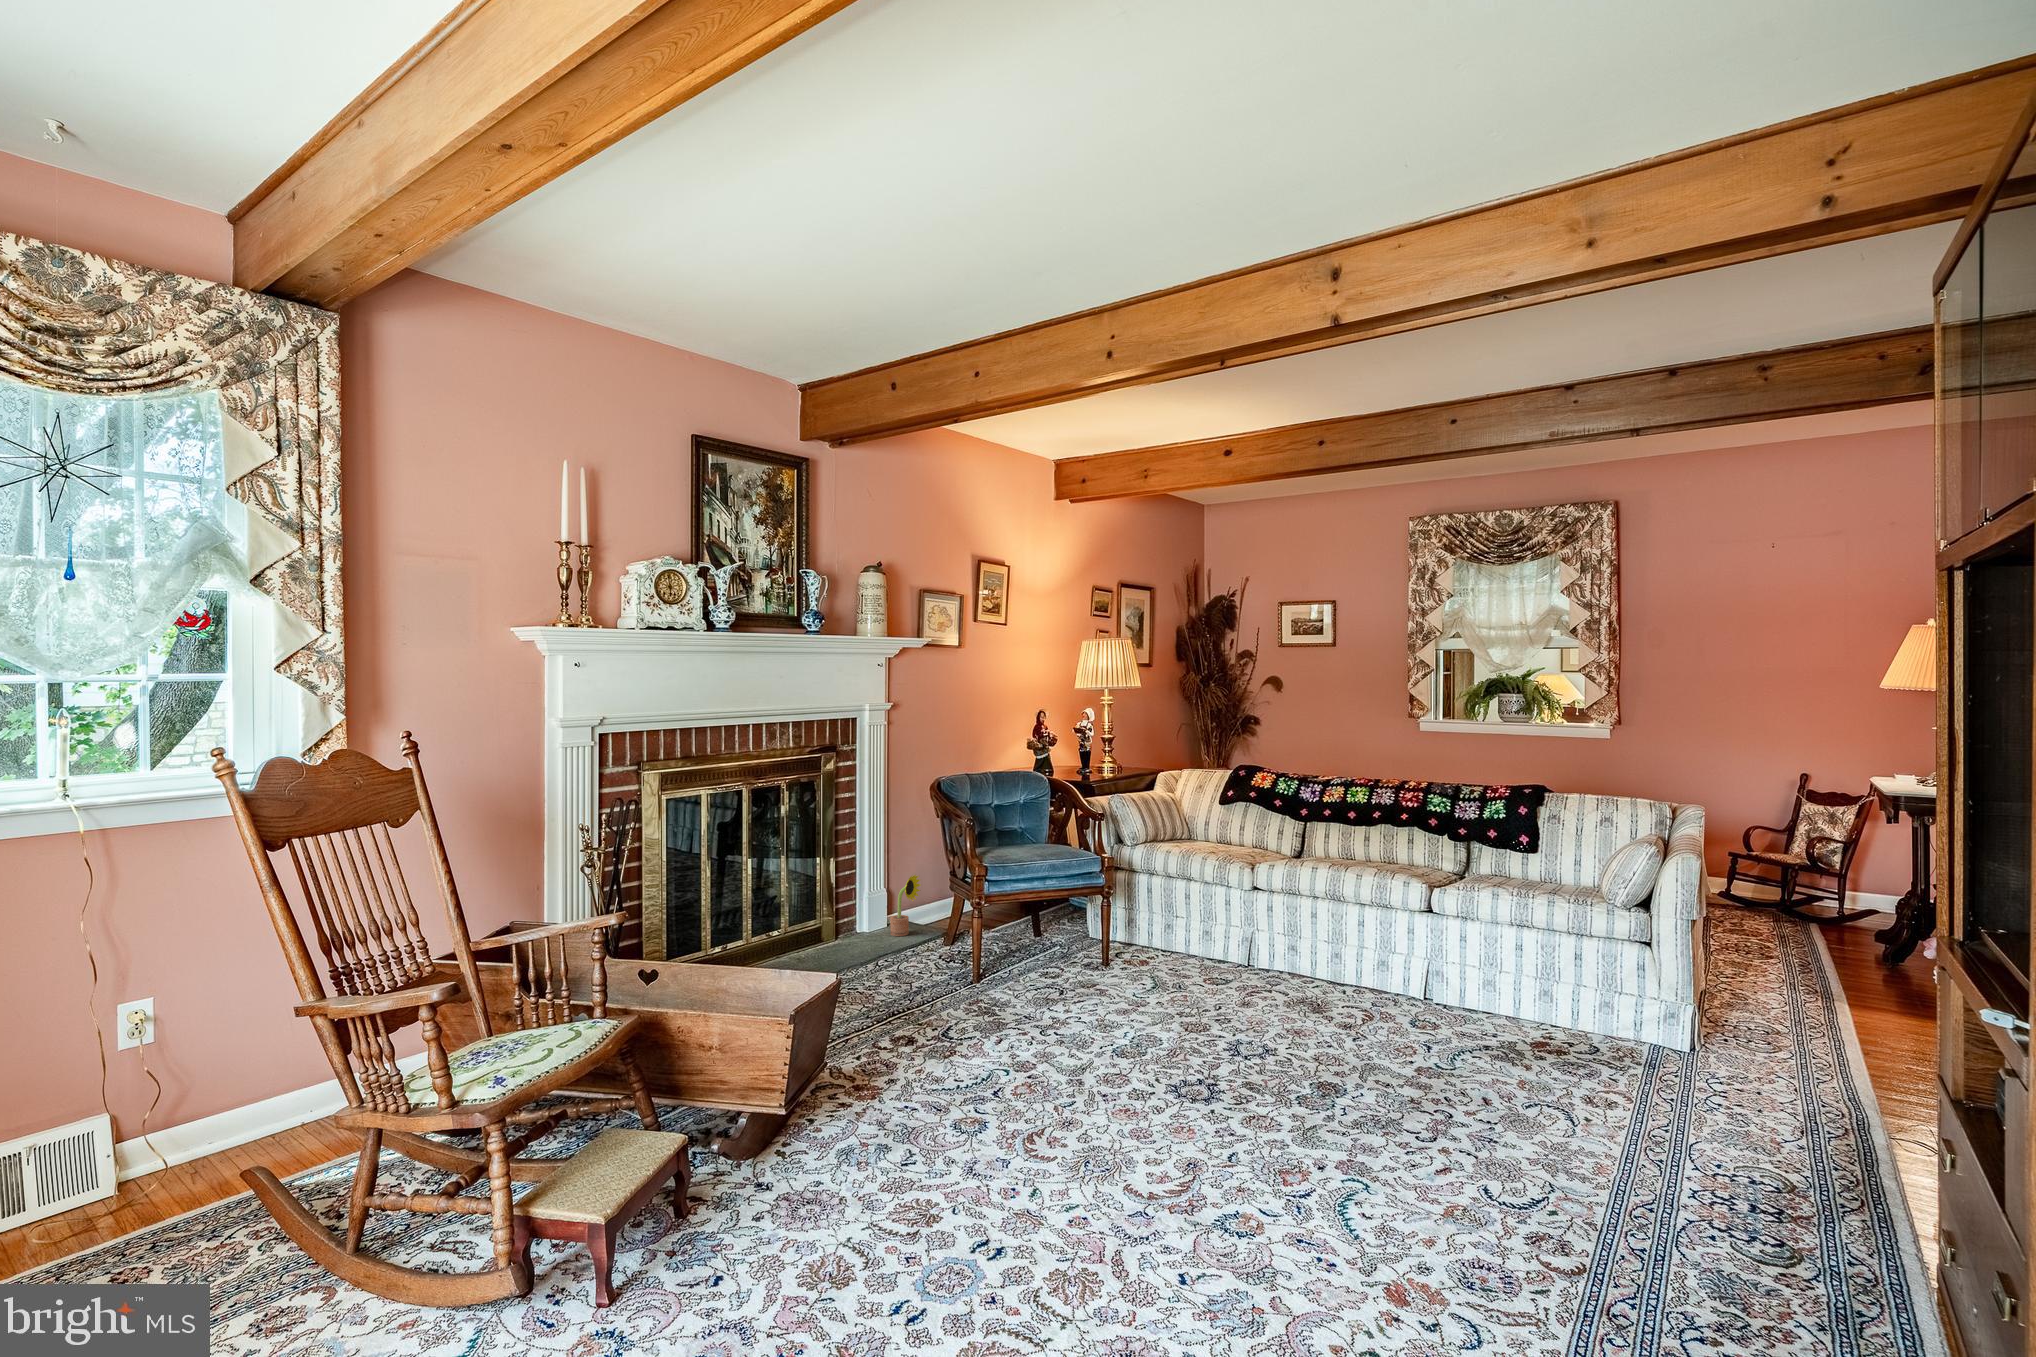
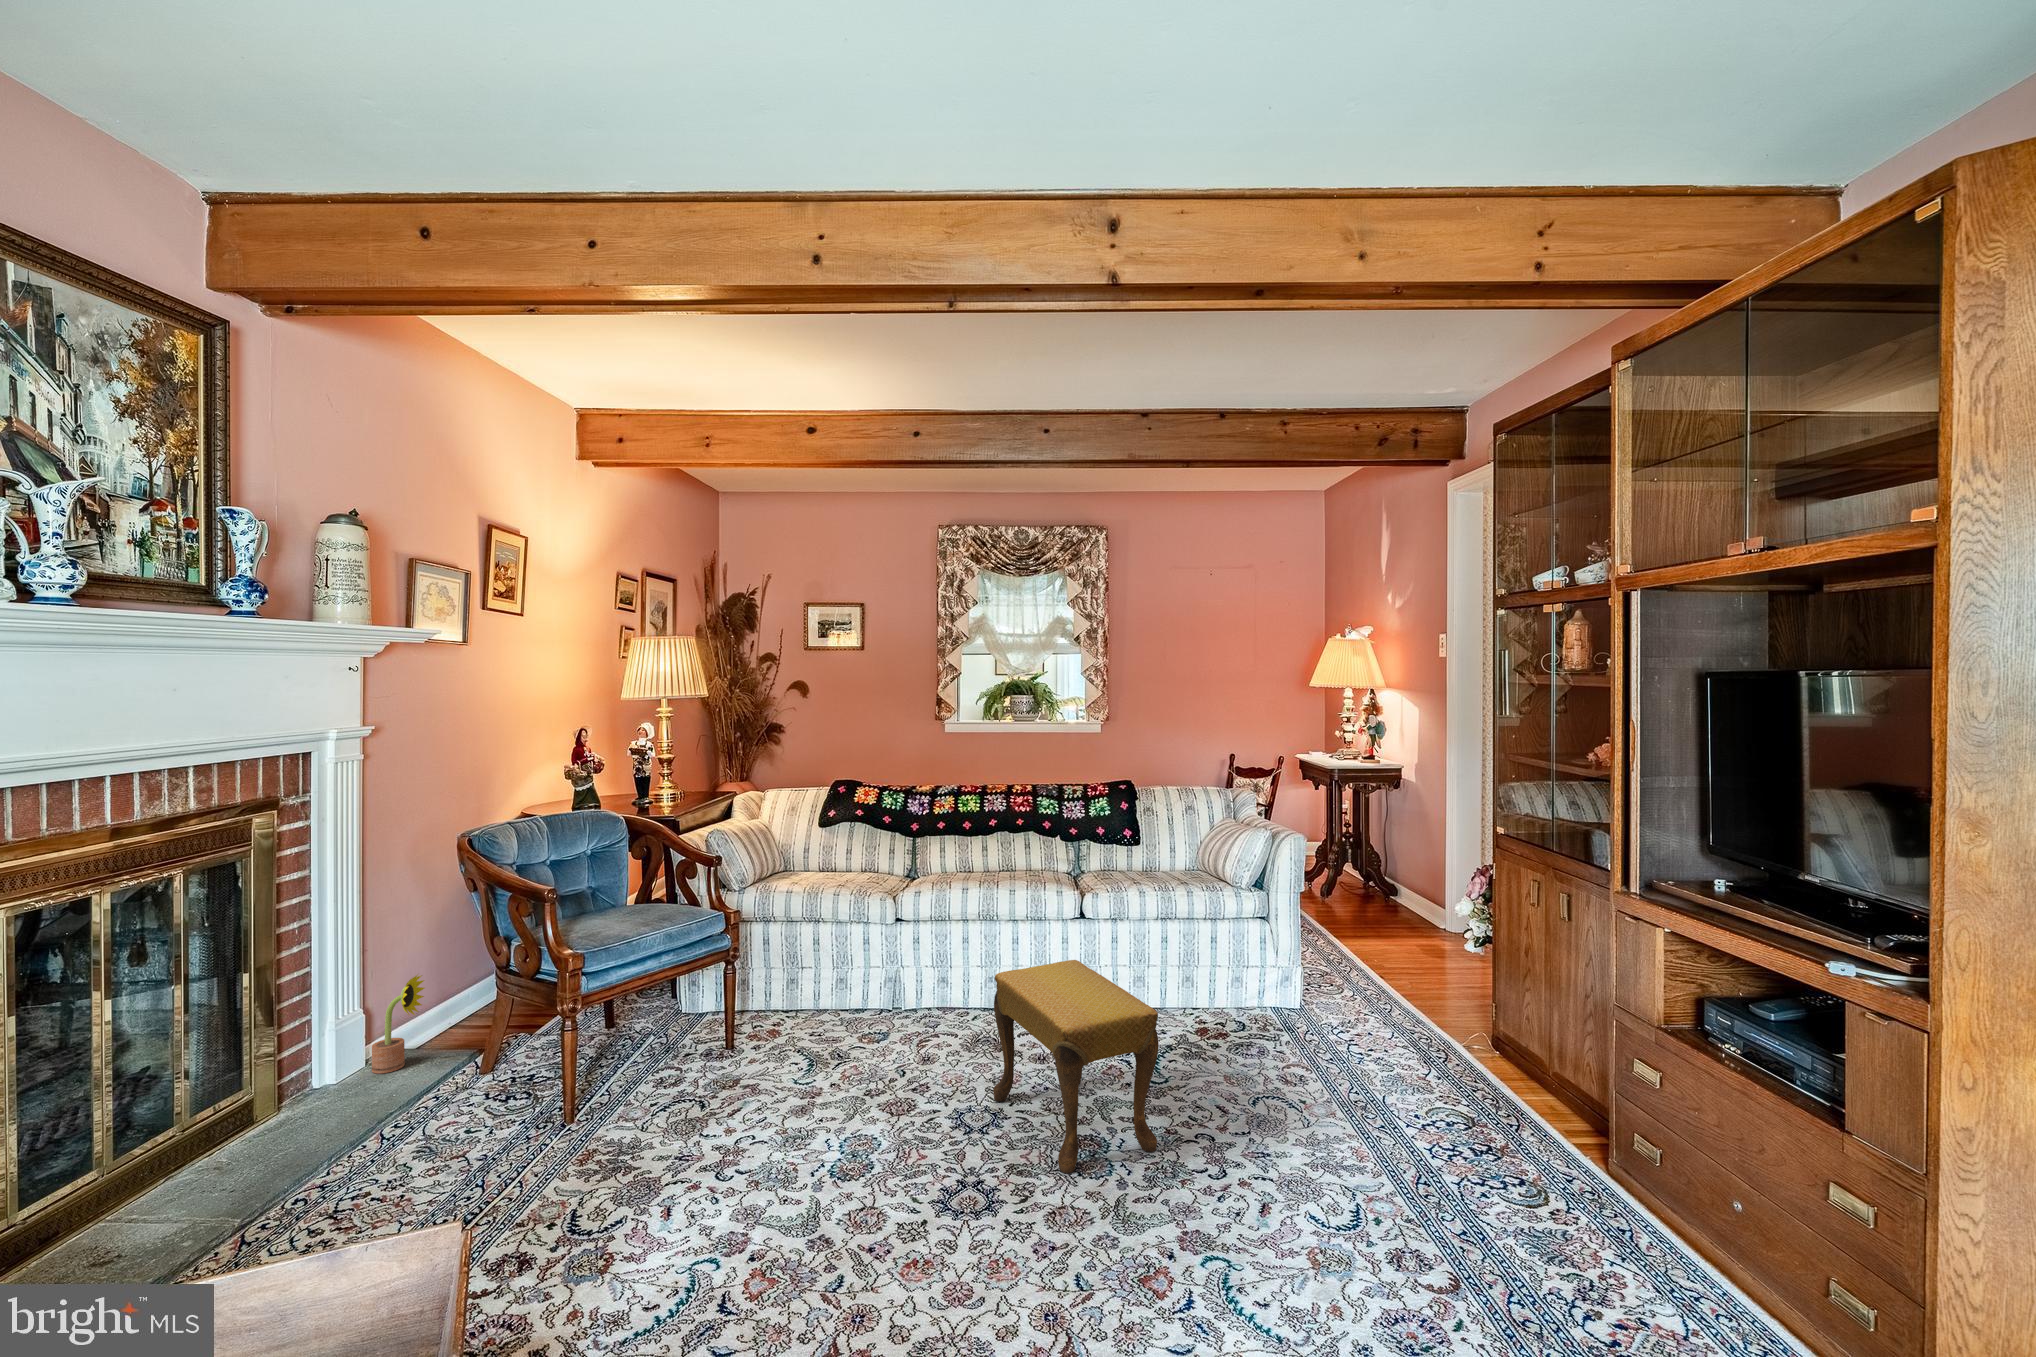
footstool: none [1275,931,1387,1106] -> present [993,960,1159,1174]

